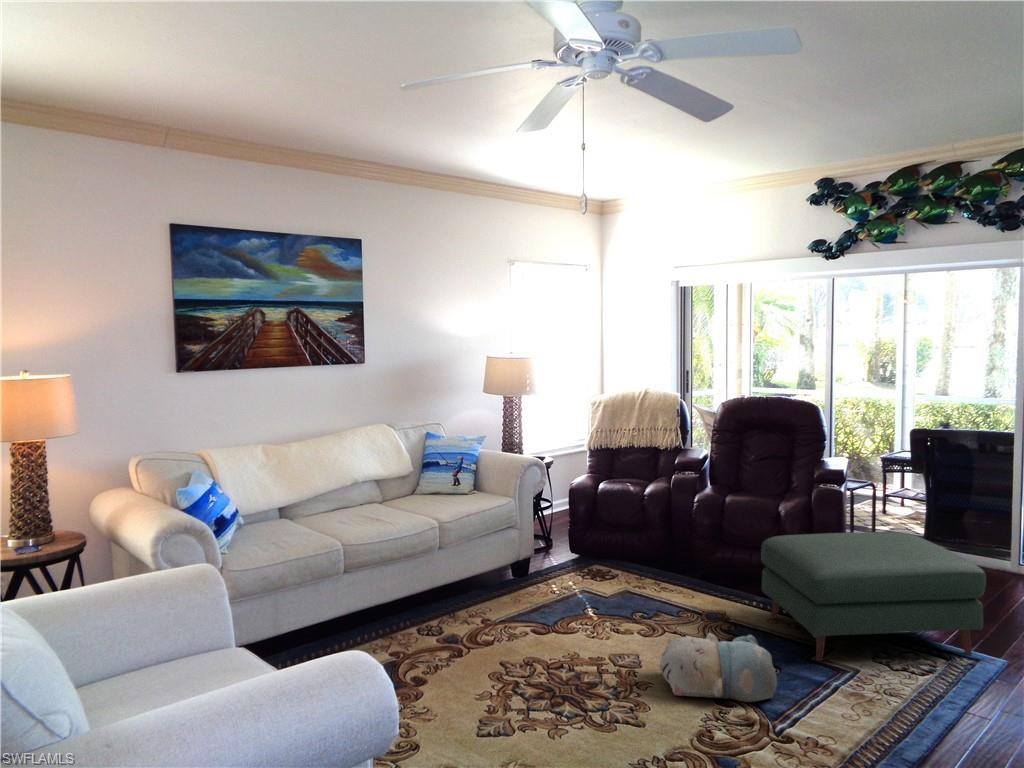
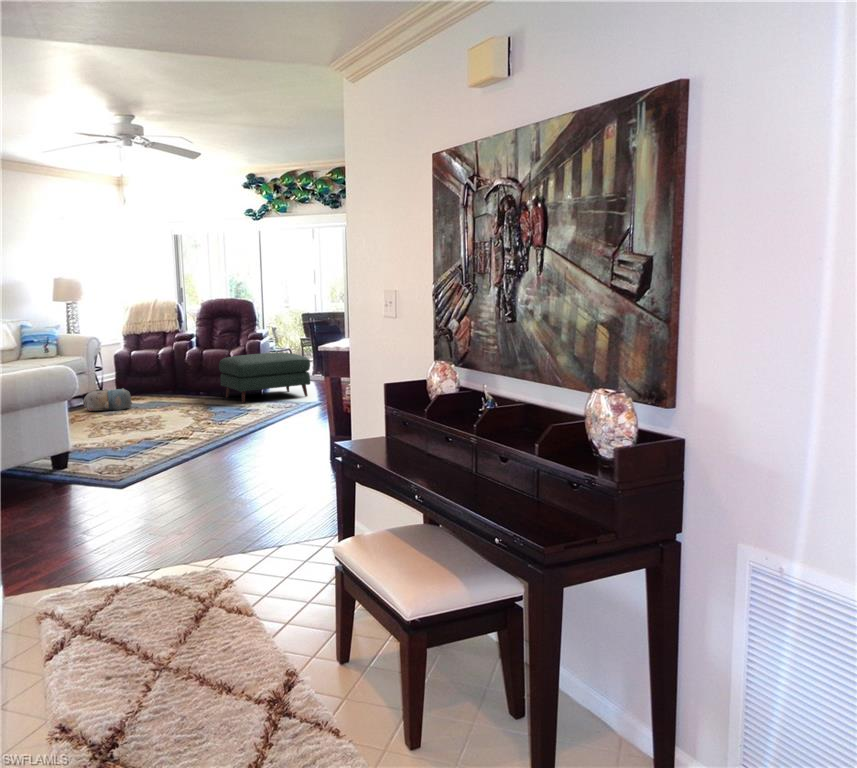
plush toy: present [659,633,777,702] -> present [83,388,132,411]

